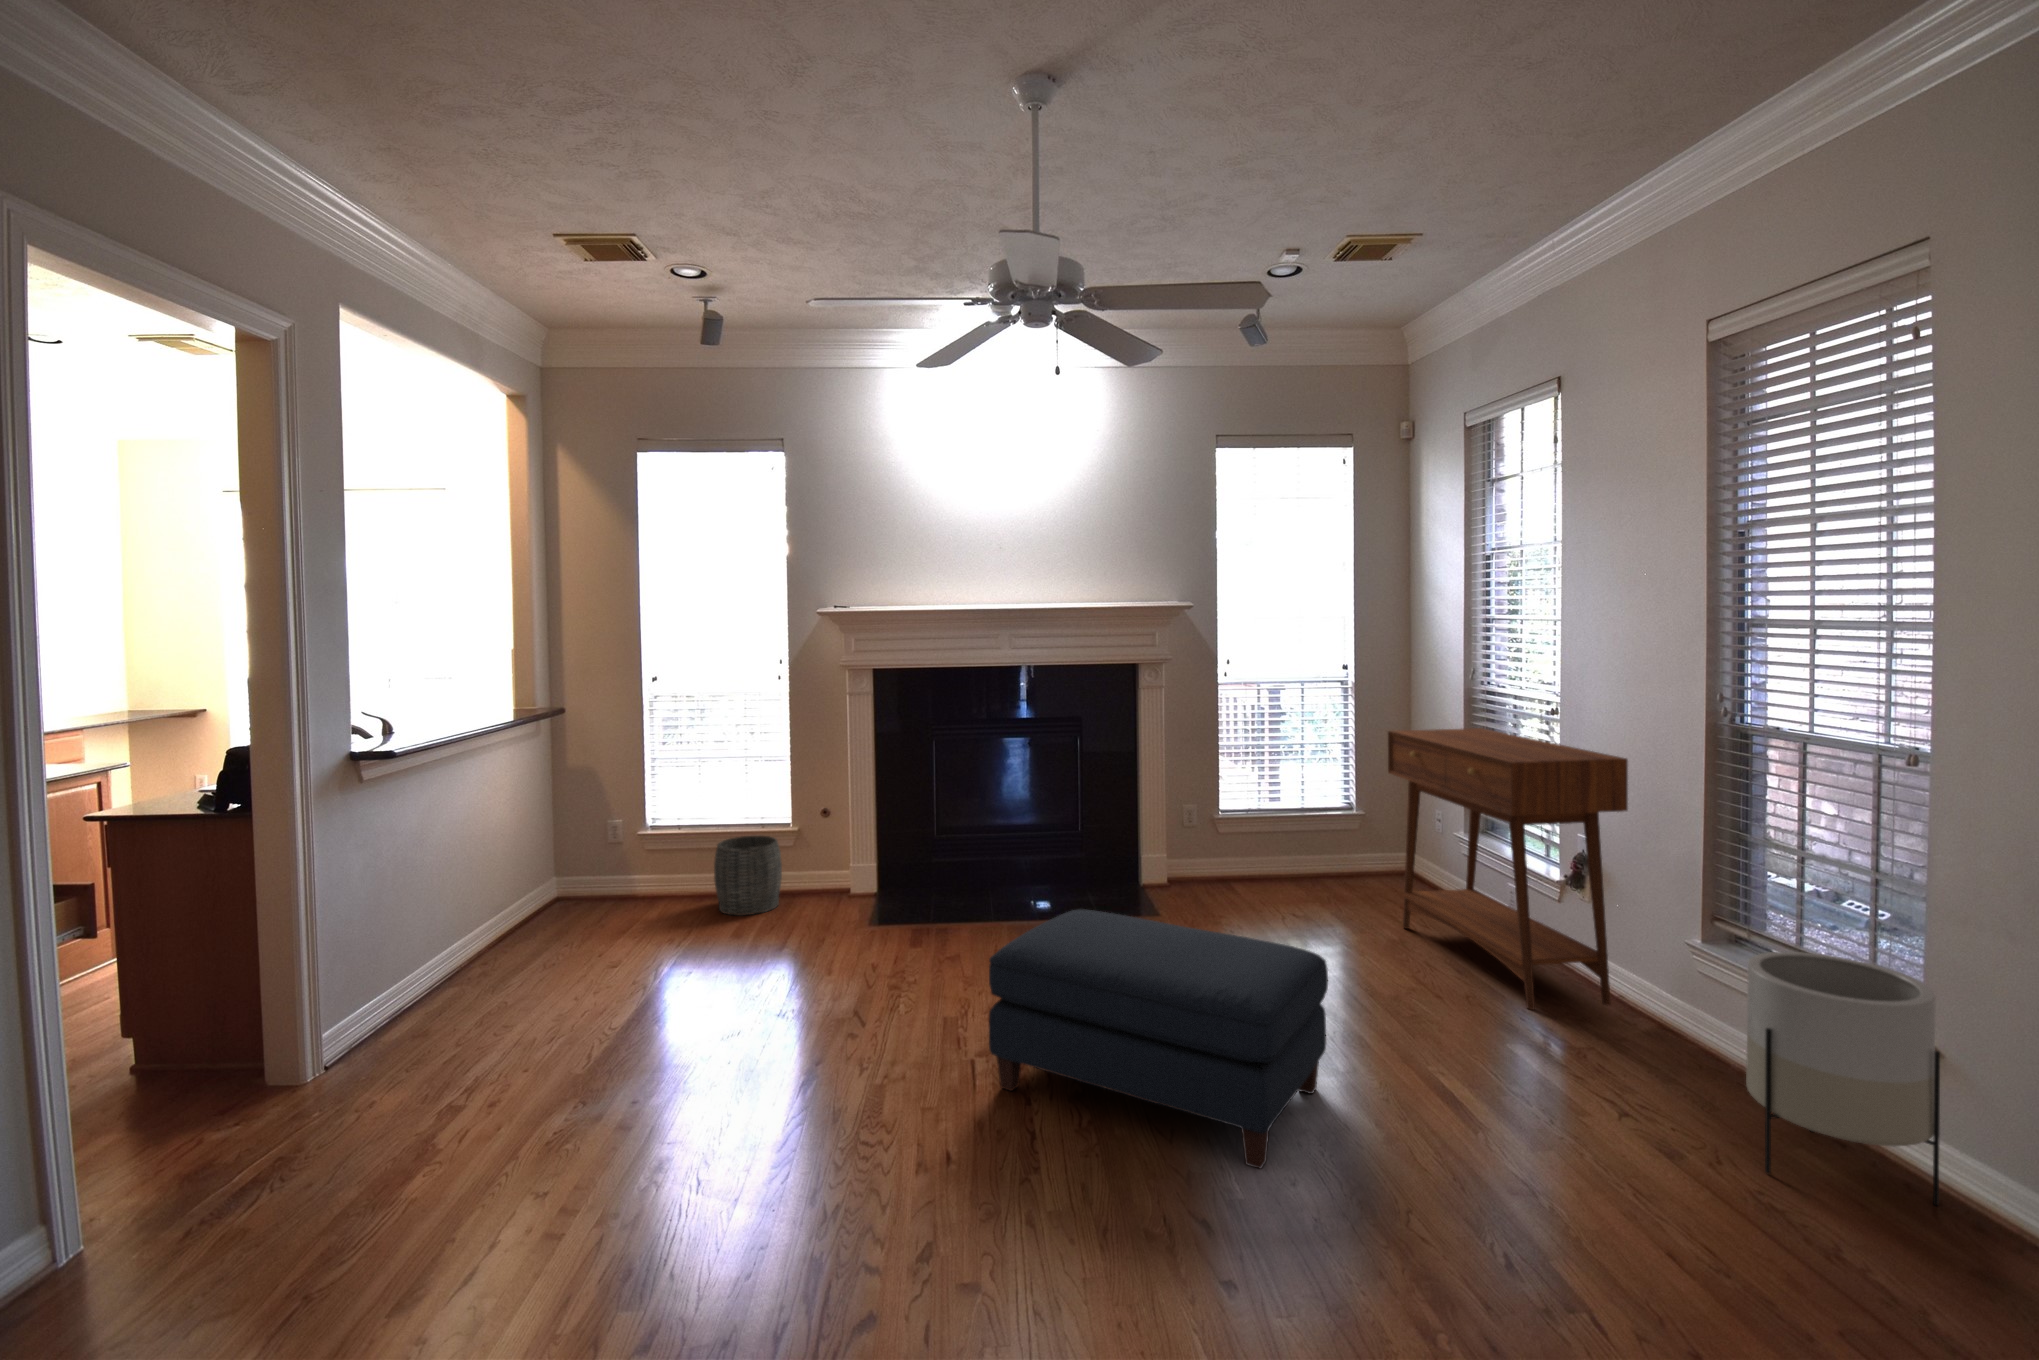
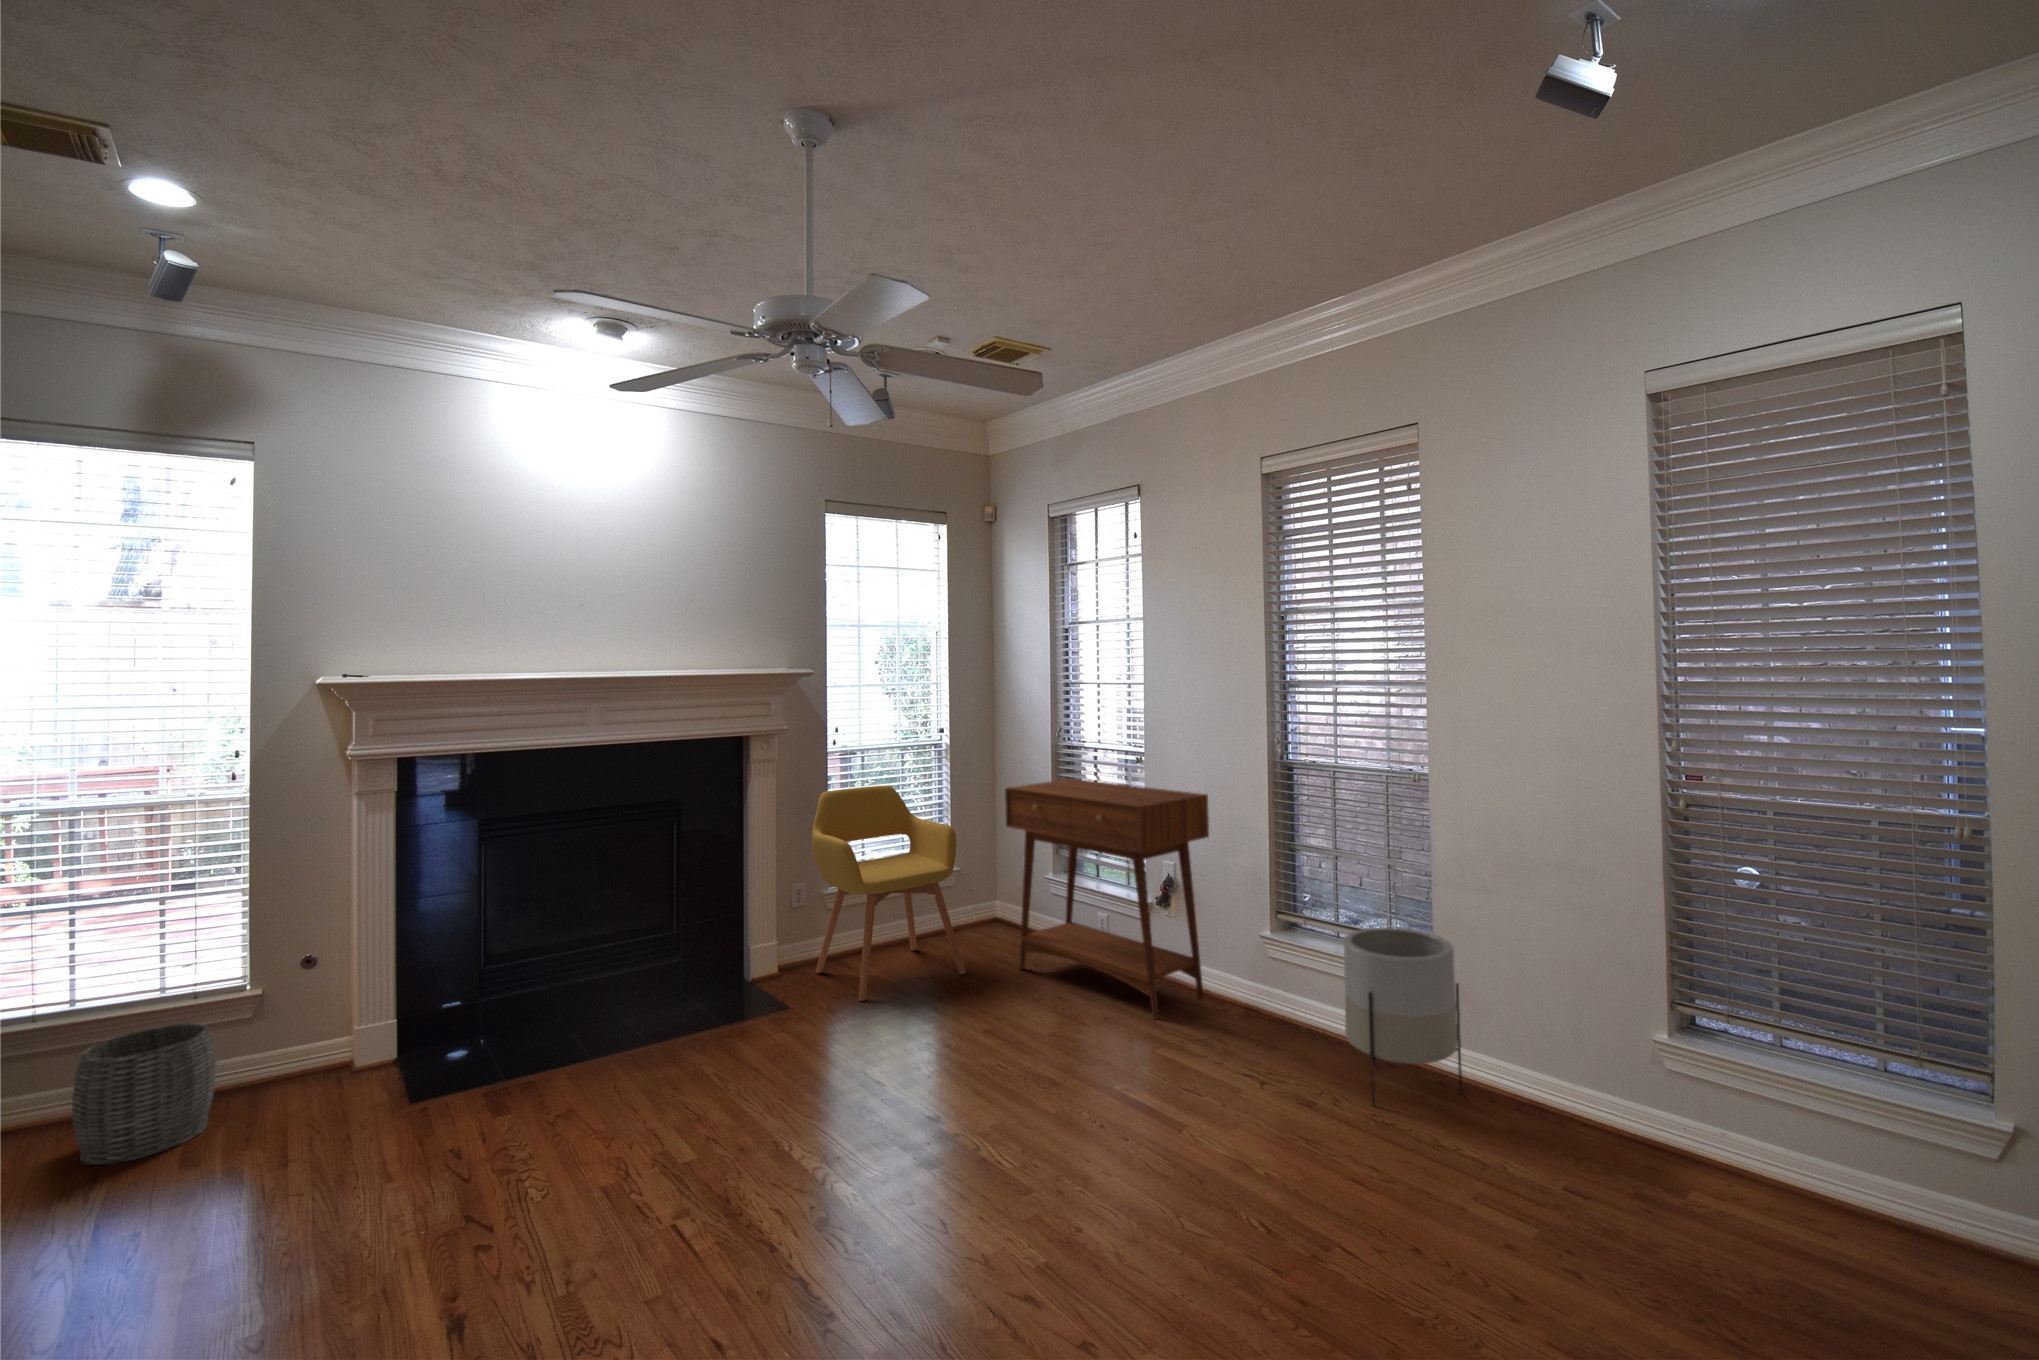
armchair: none [1198,720,1343,923] -> present [812,785,966,1001]
ottoman: present [989,909,1328,1168] -> none [703,1012,1062,1277]

